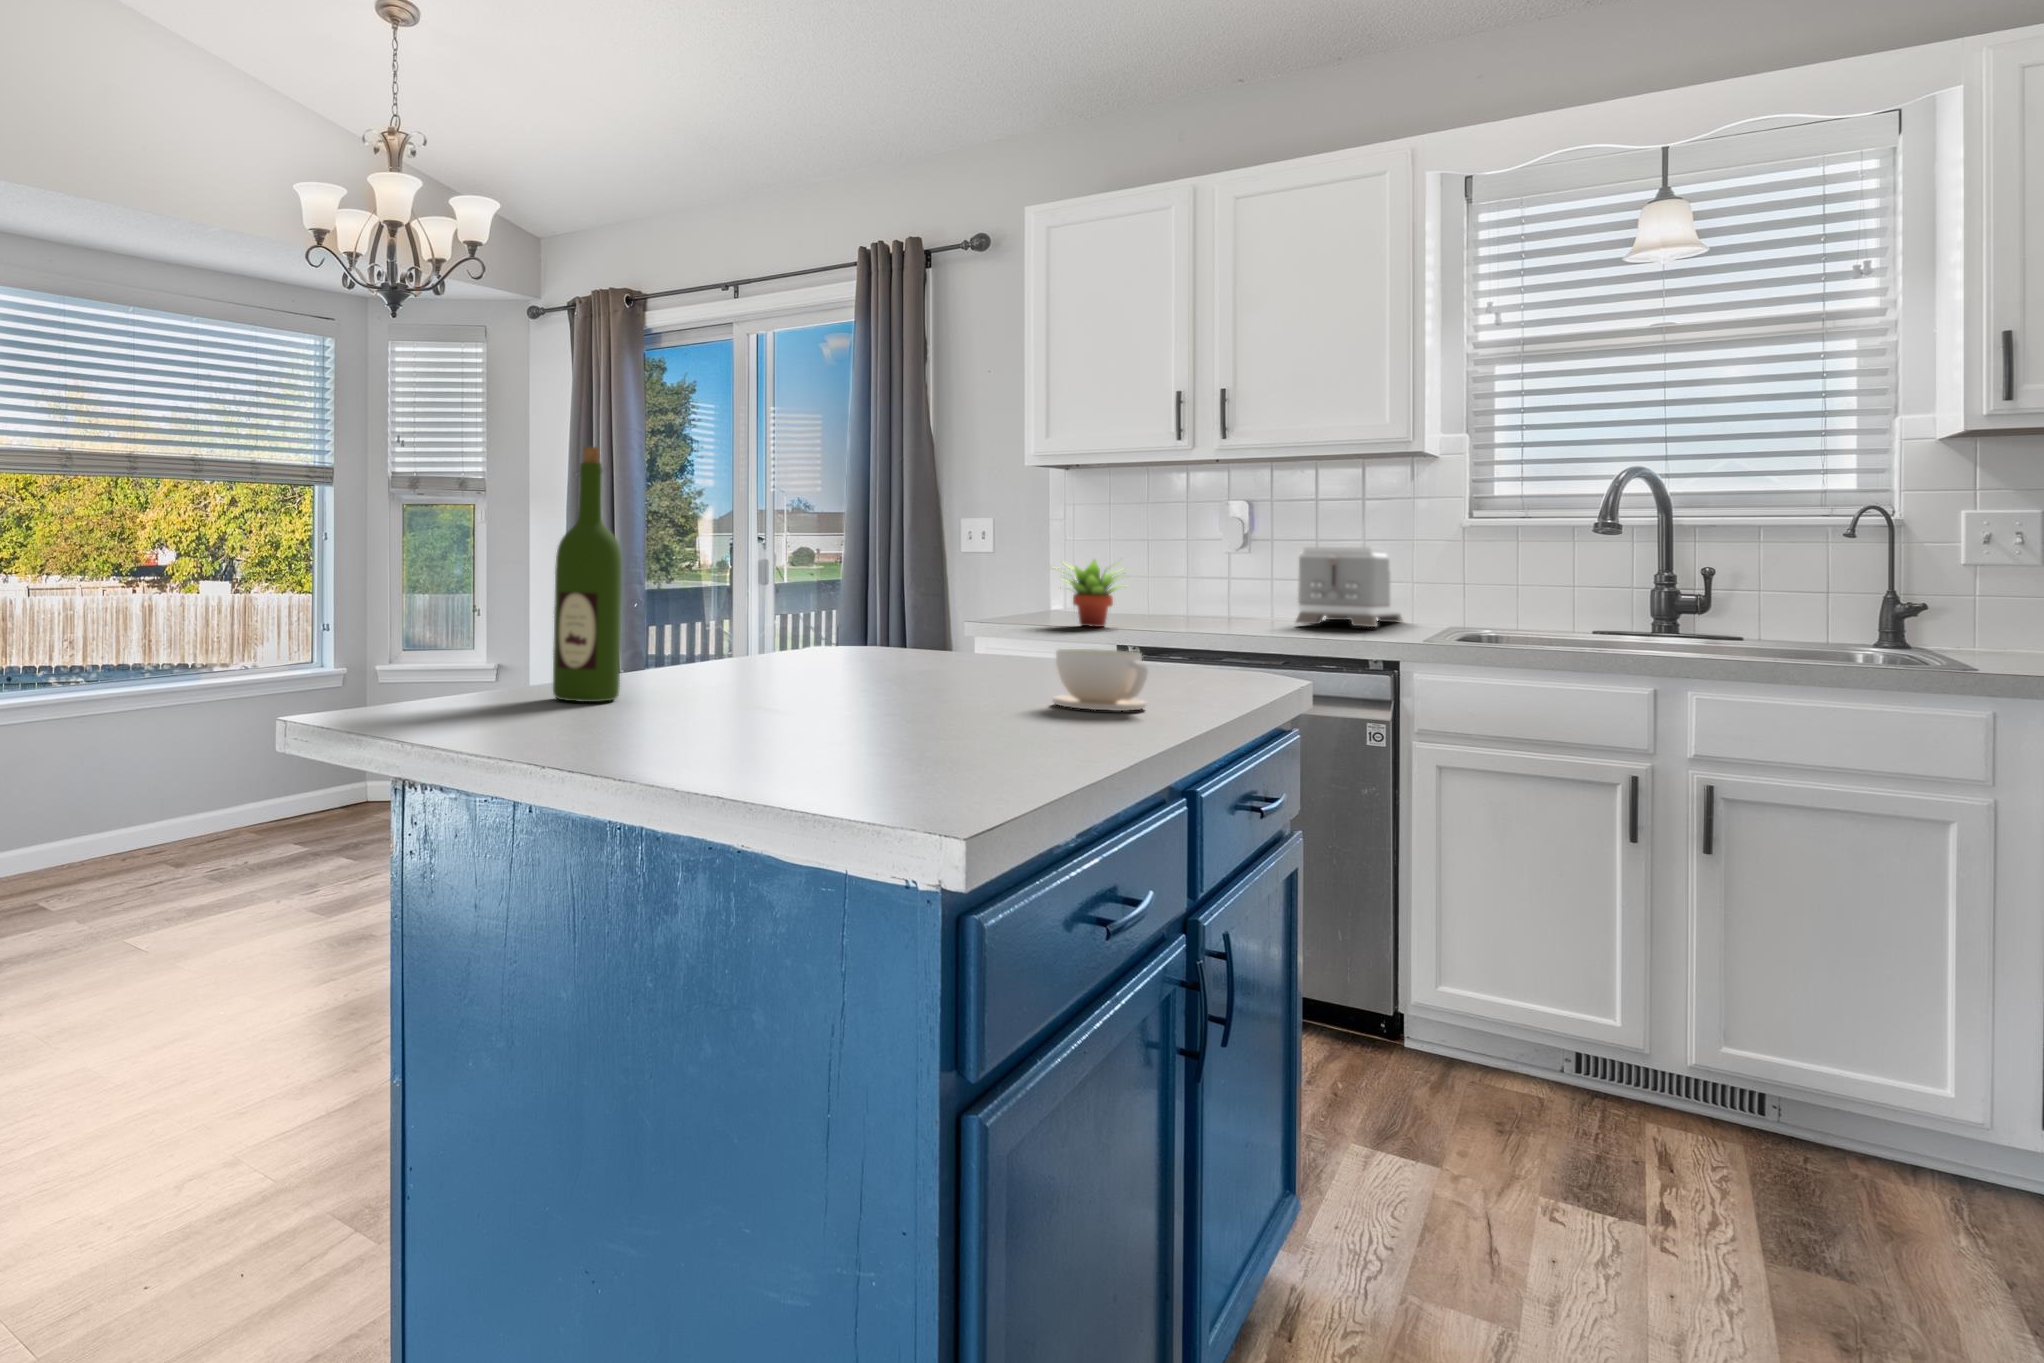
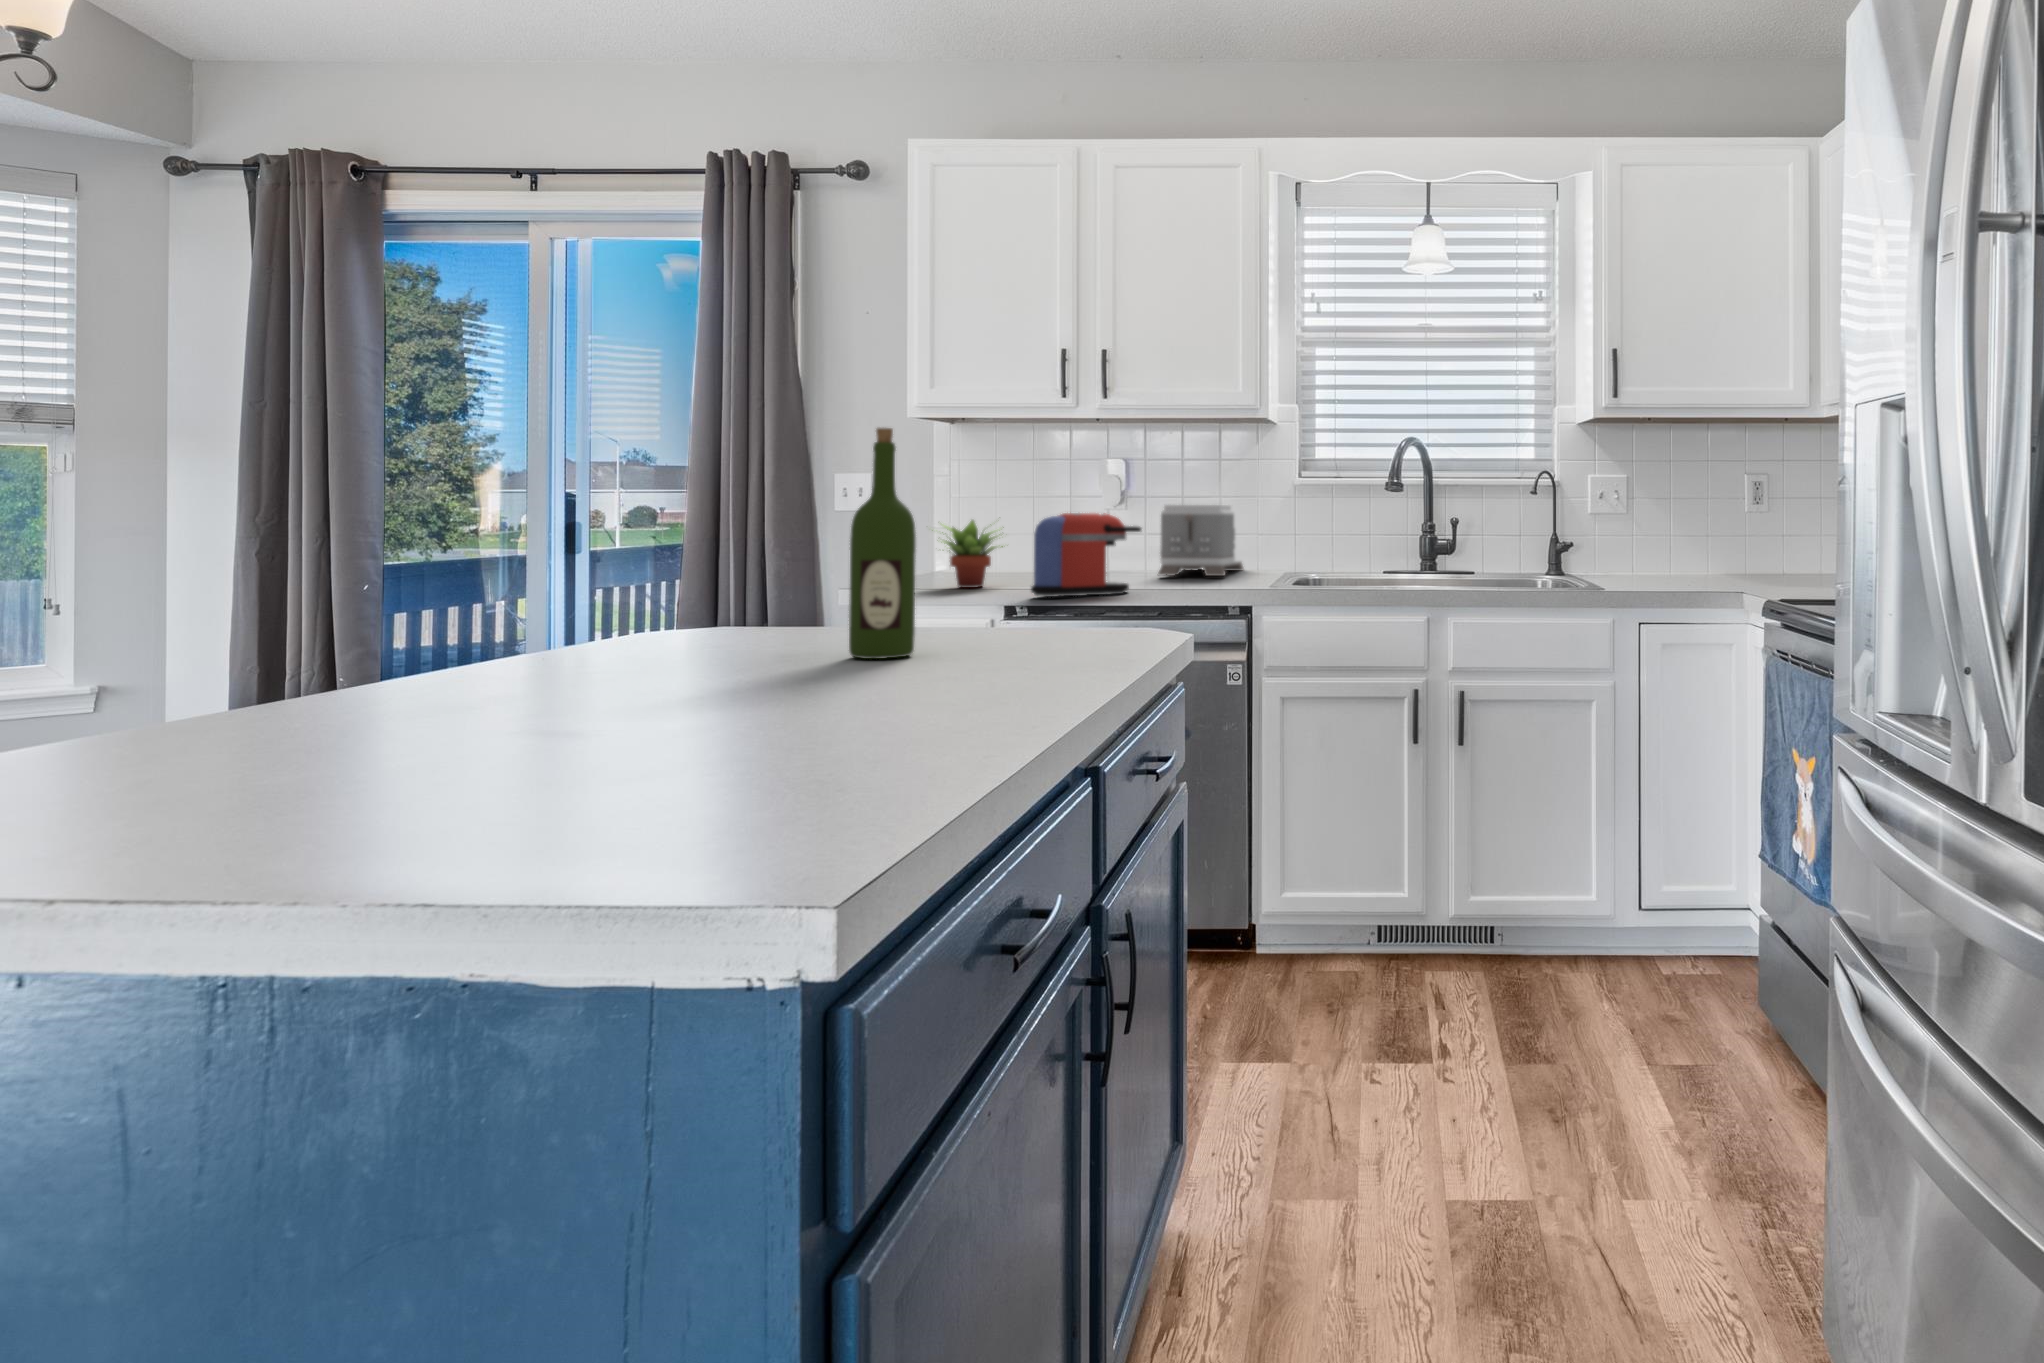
wine bottle: present [553,447,622,702] -> present [849,428,916,659]
coffee maker: none [1152,554,1274,640] -> present [1031,513,1141,597]
coffee cup: present [1052,649,1148,711] -> none [945,627,1050,696]

